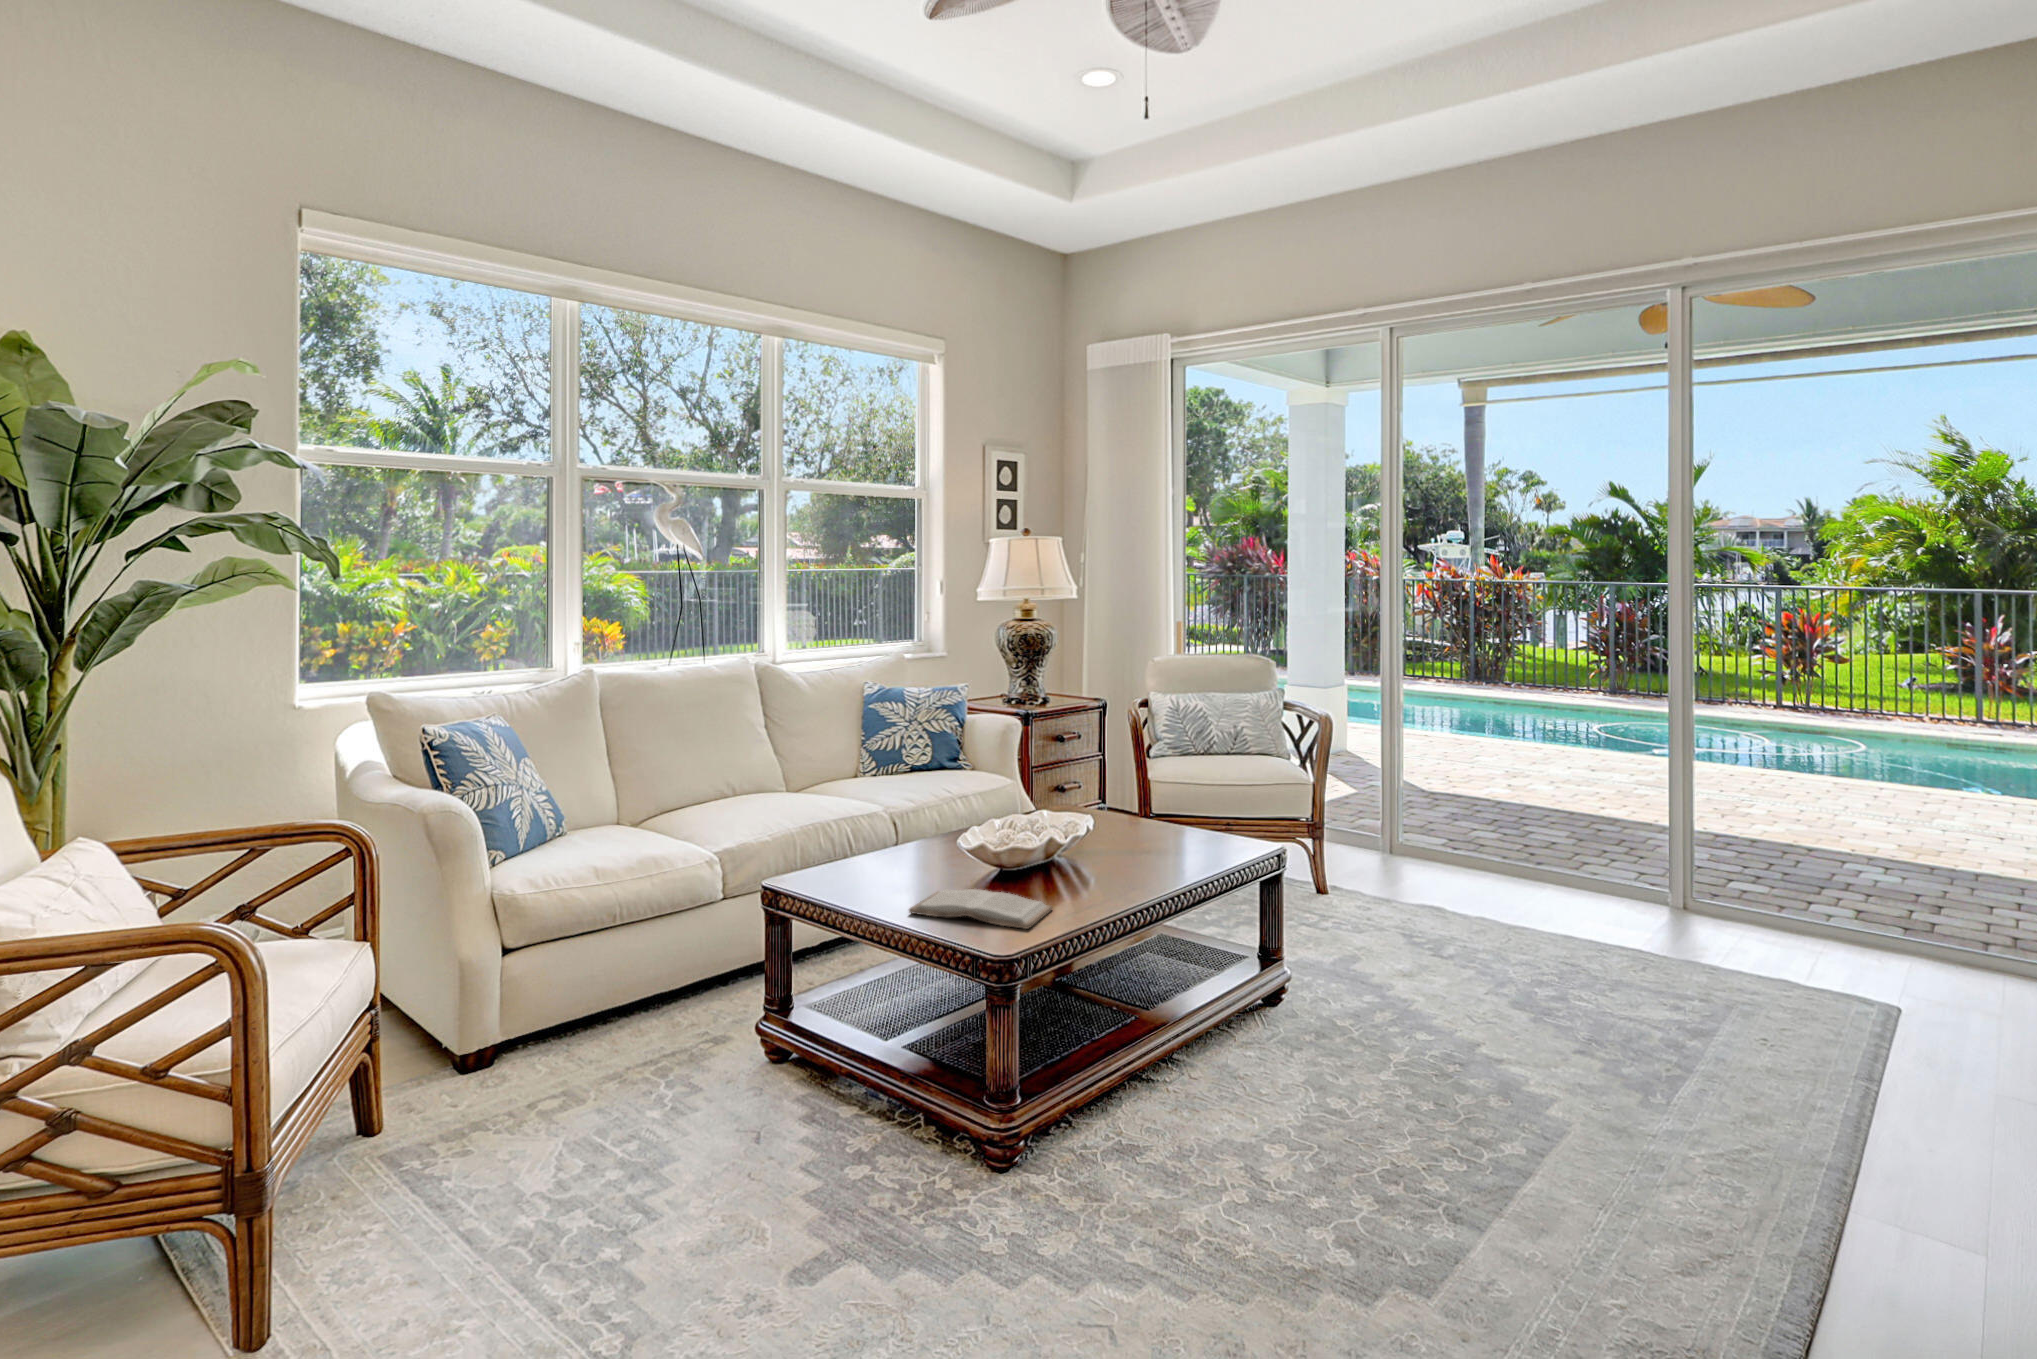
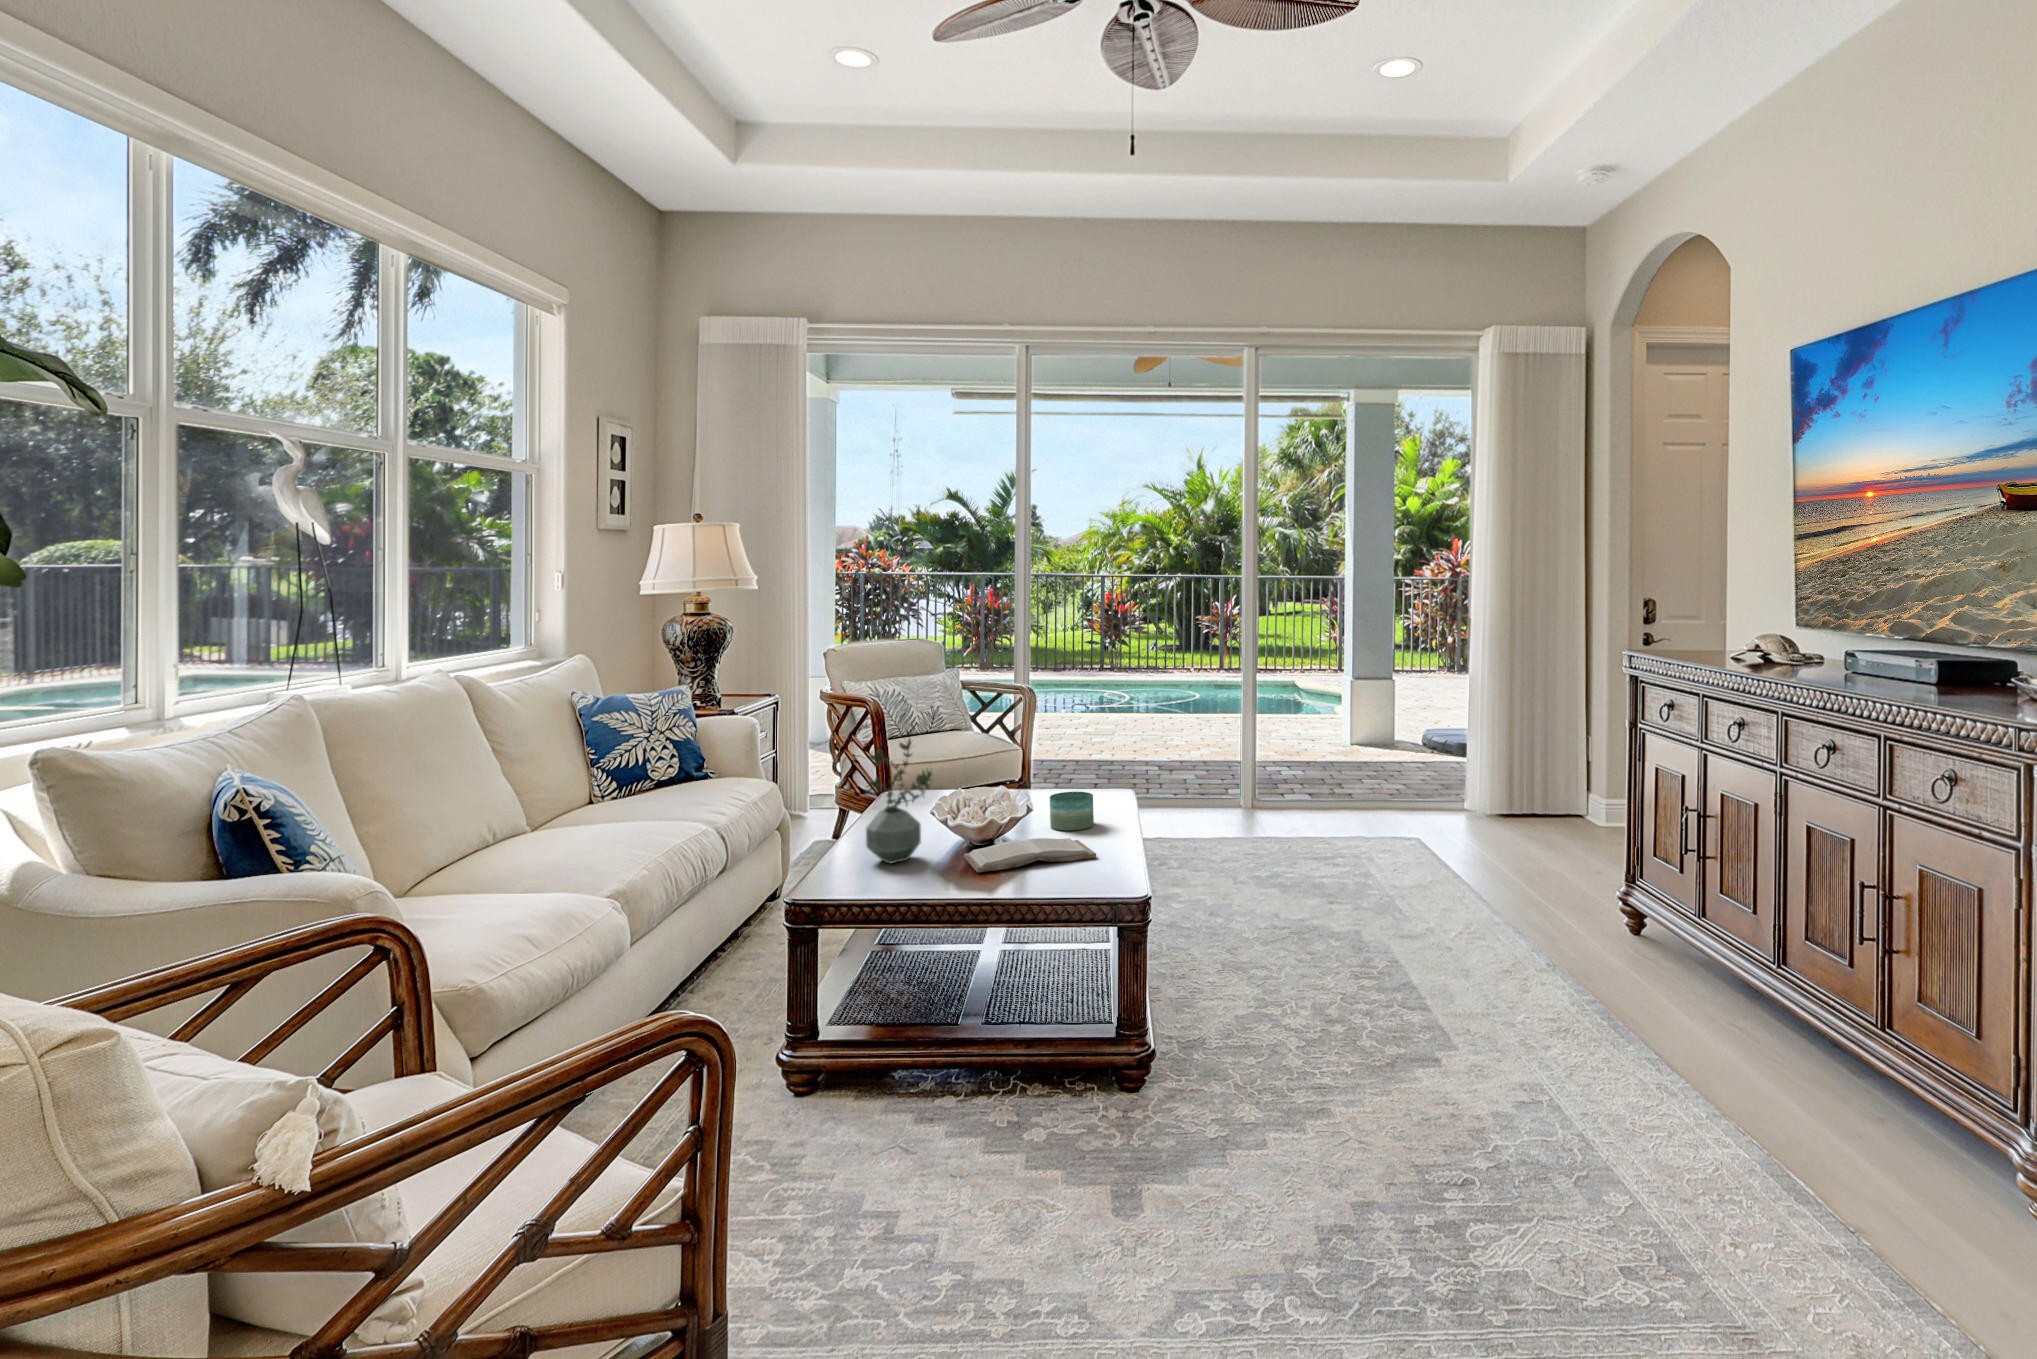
potted plant: none [857,762,937,885] -> present [866,739,932,863]
candle: none [1069,850,1118,896] -> present [1050,792,1094,830]

